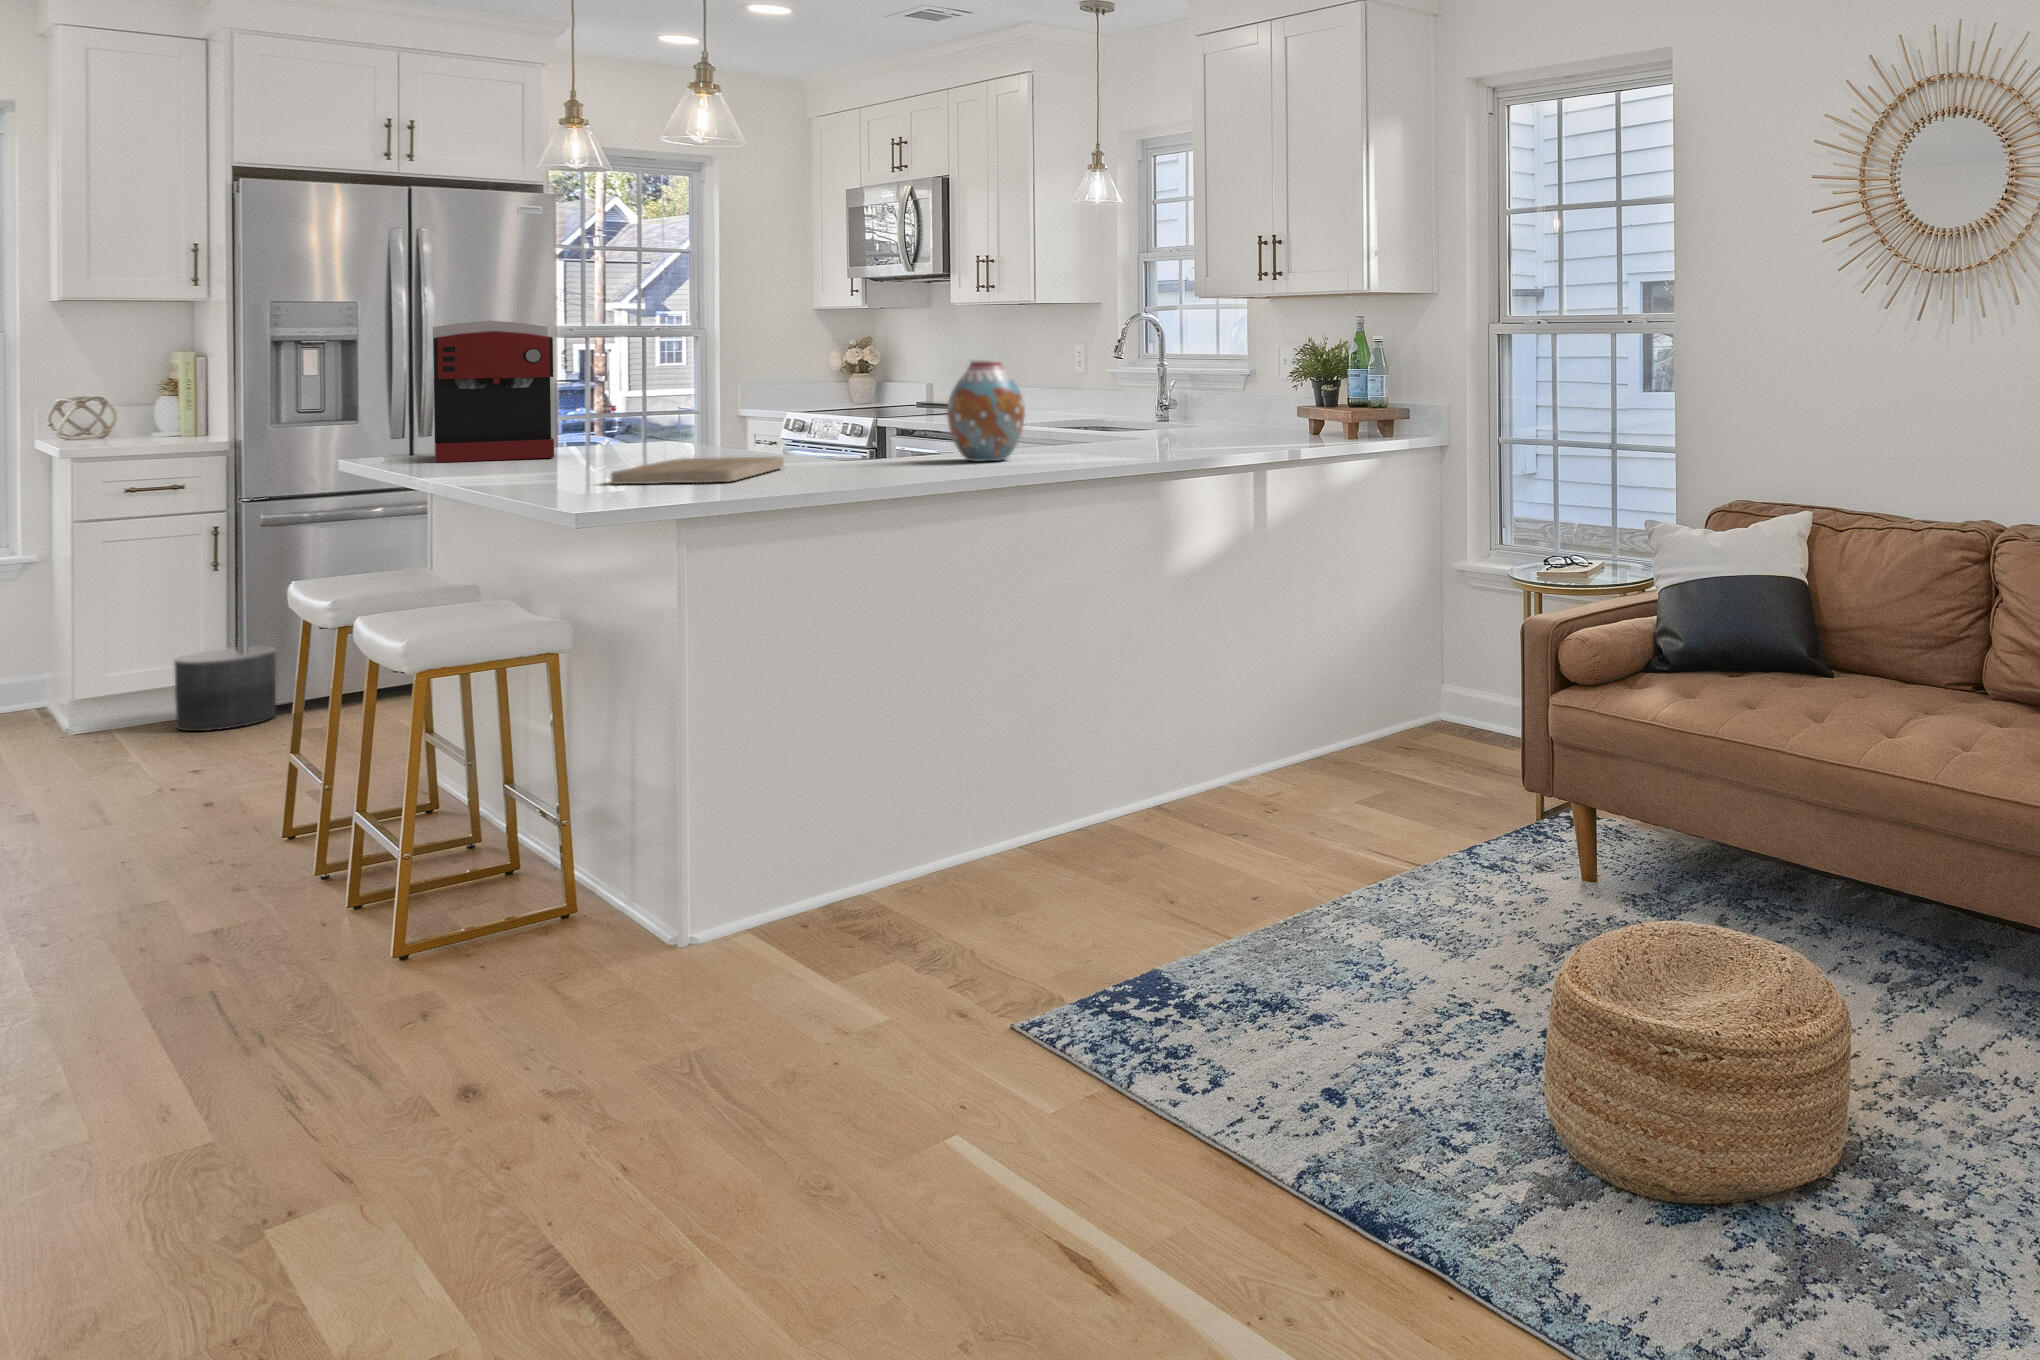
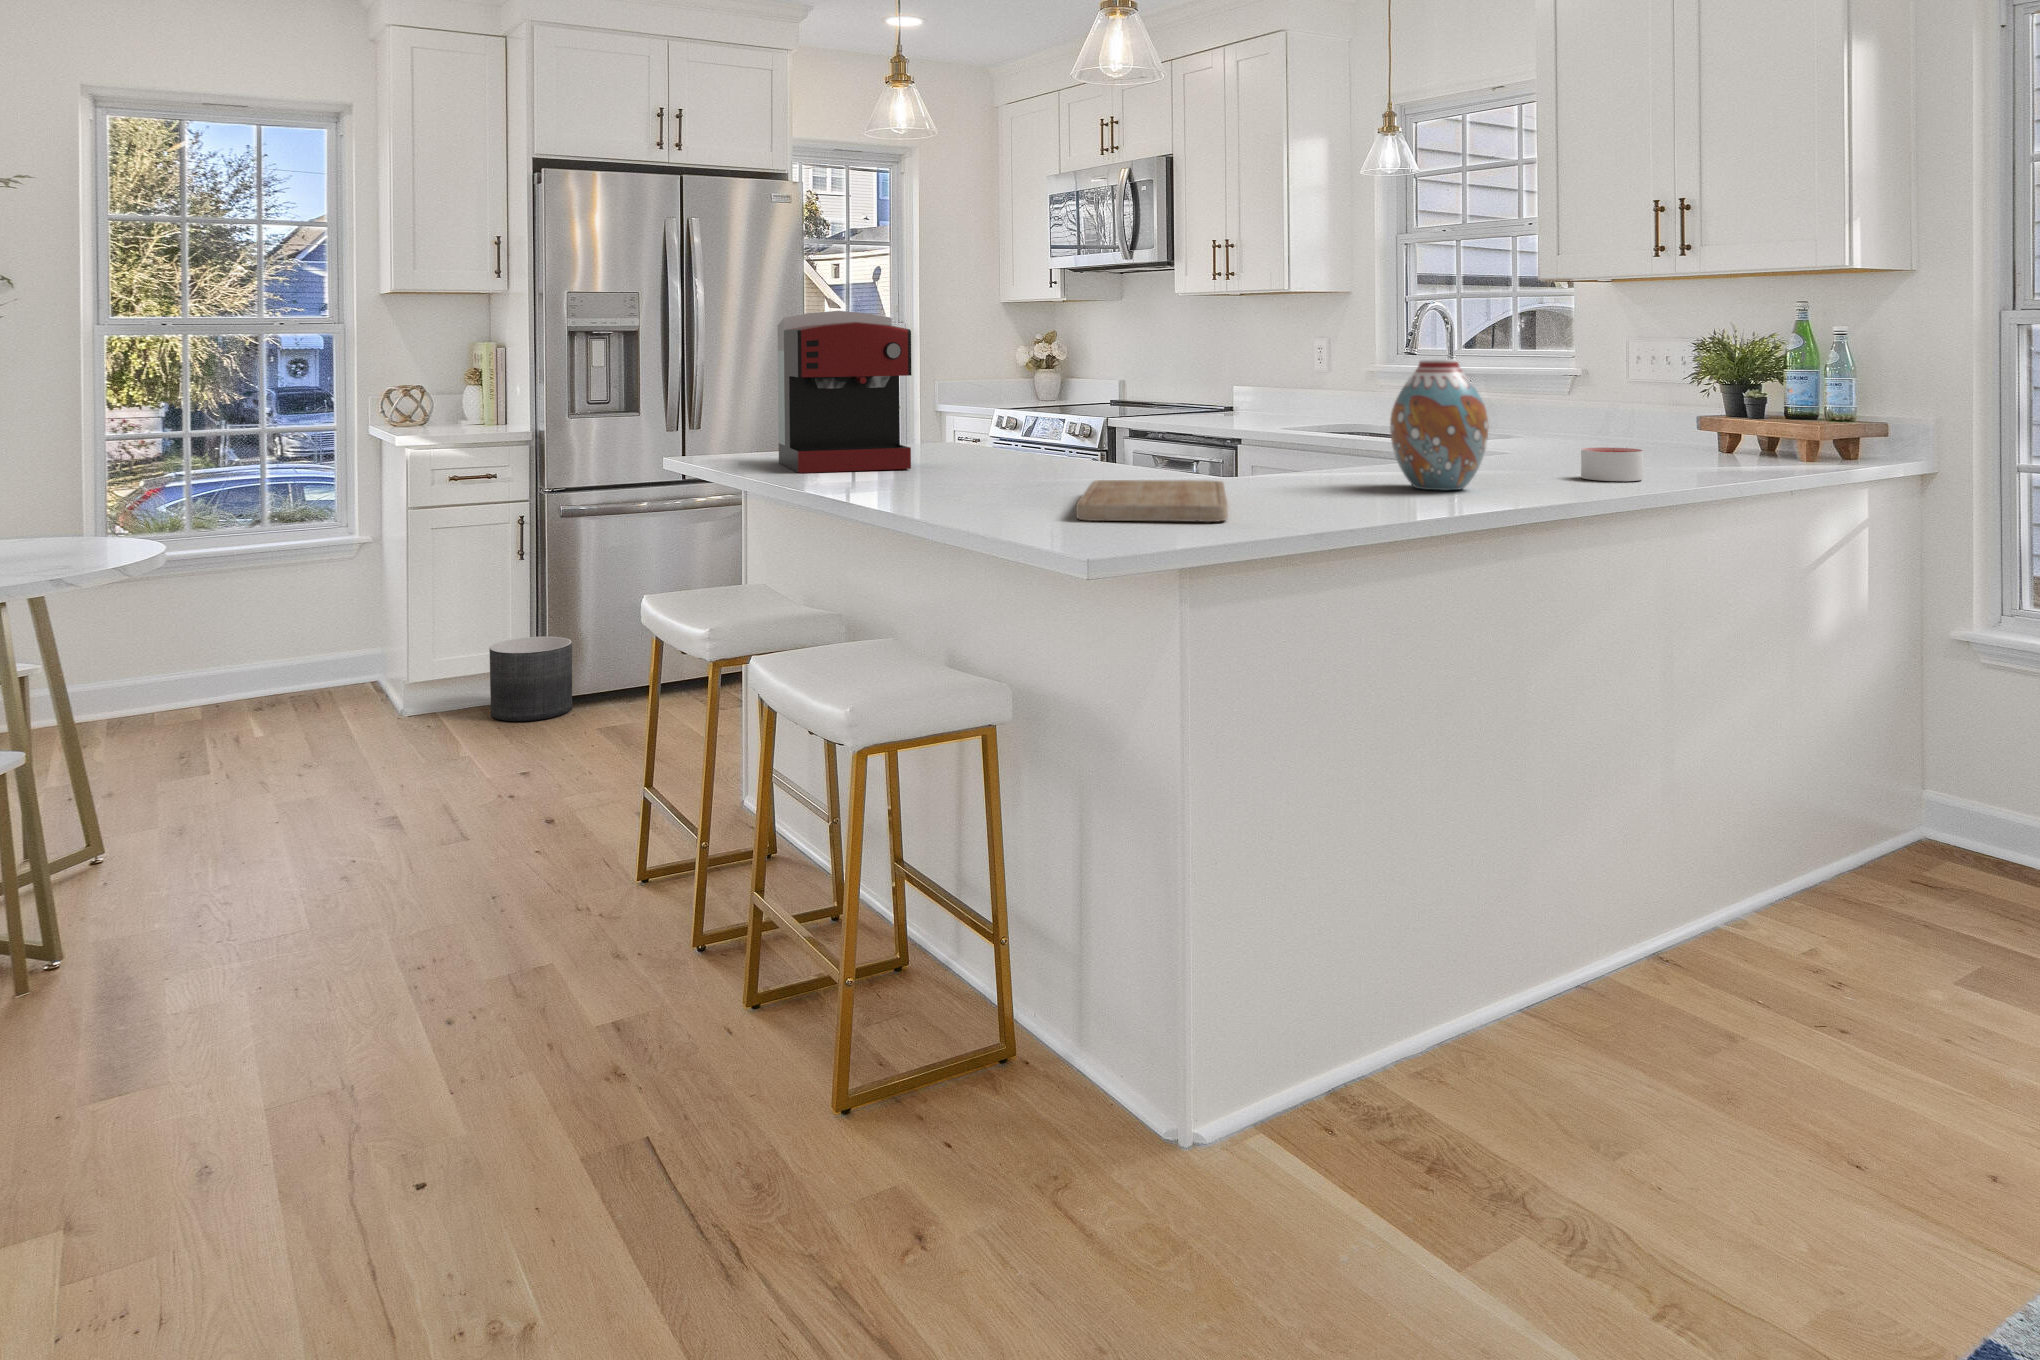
candle: none [1130,428,1176,453] -> present [1581,448,1643,481]

